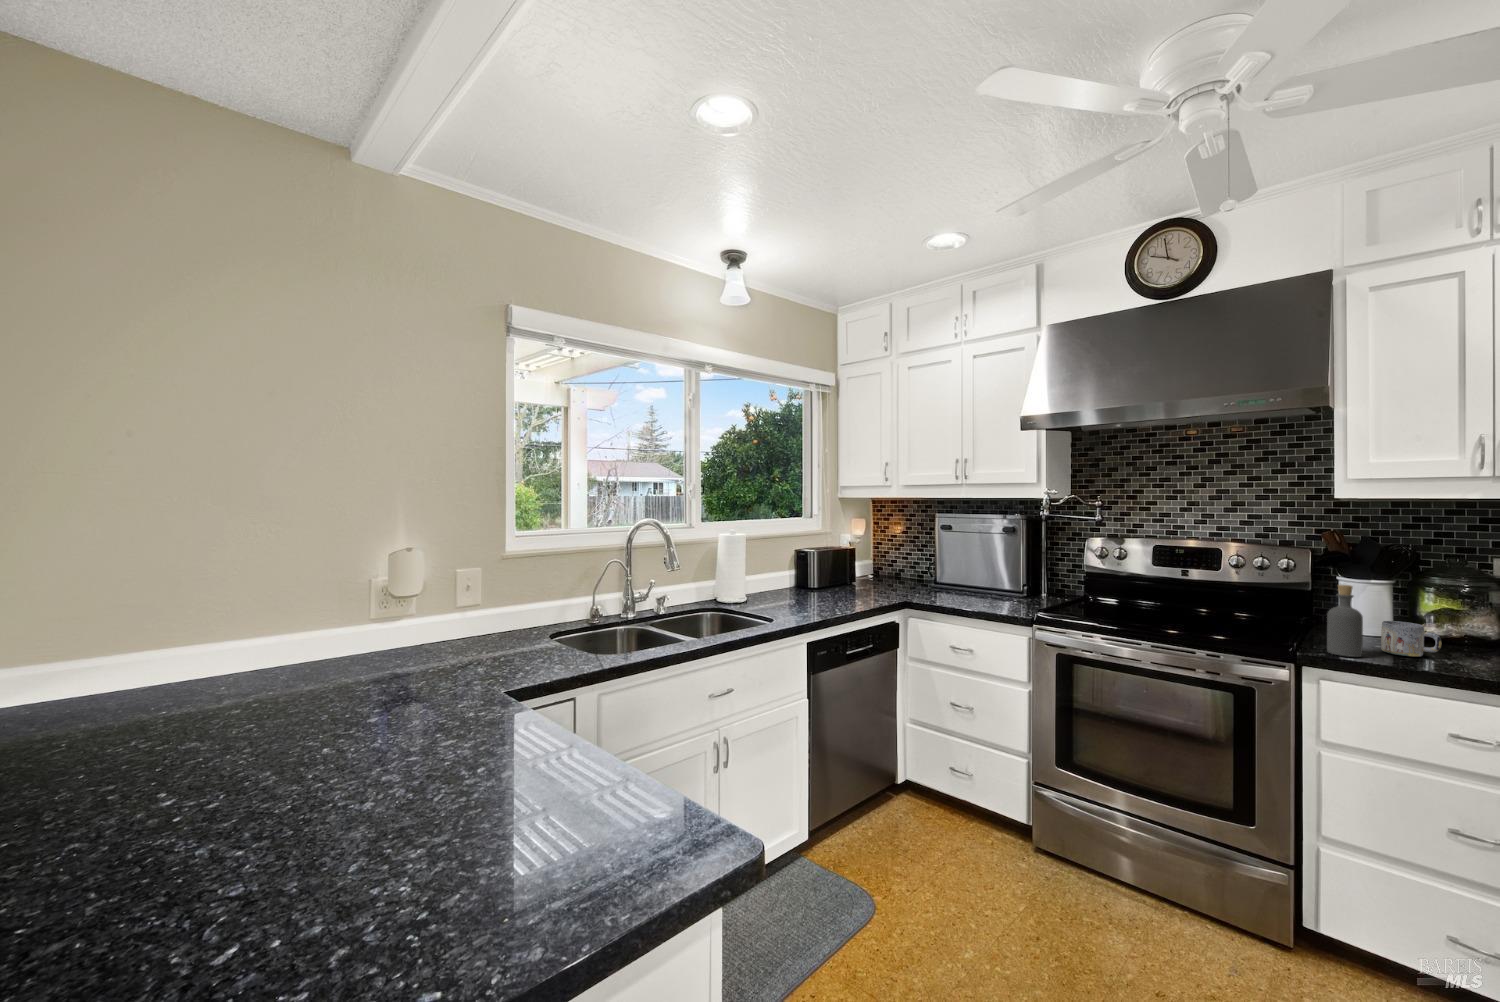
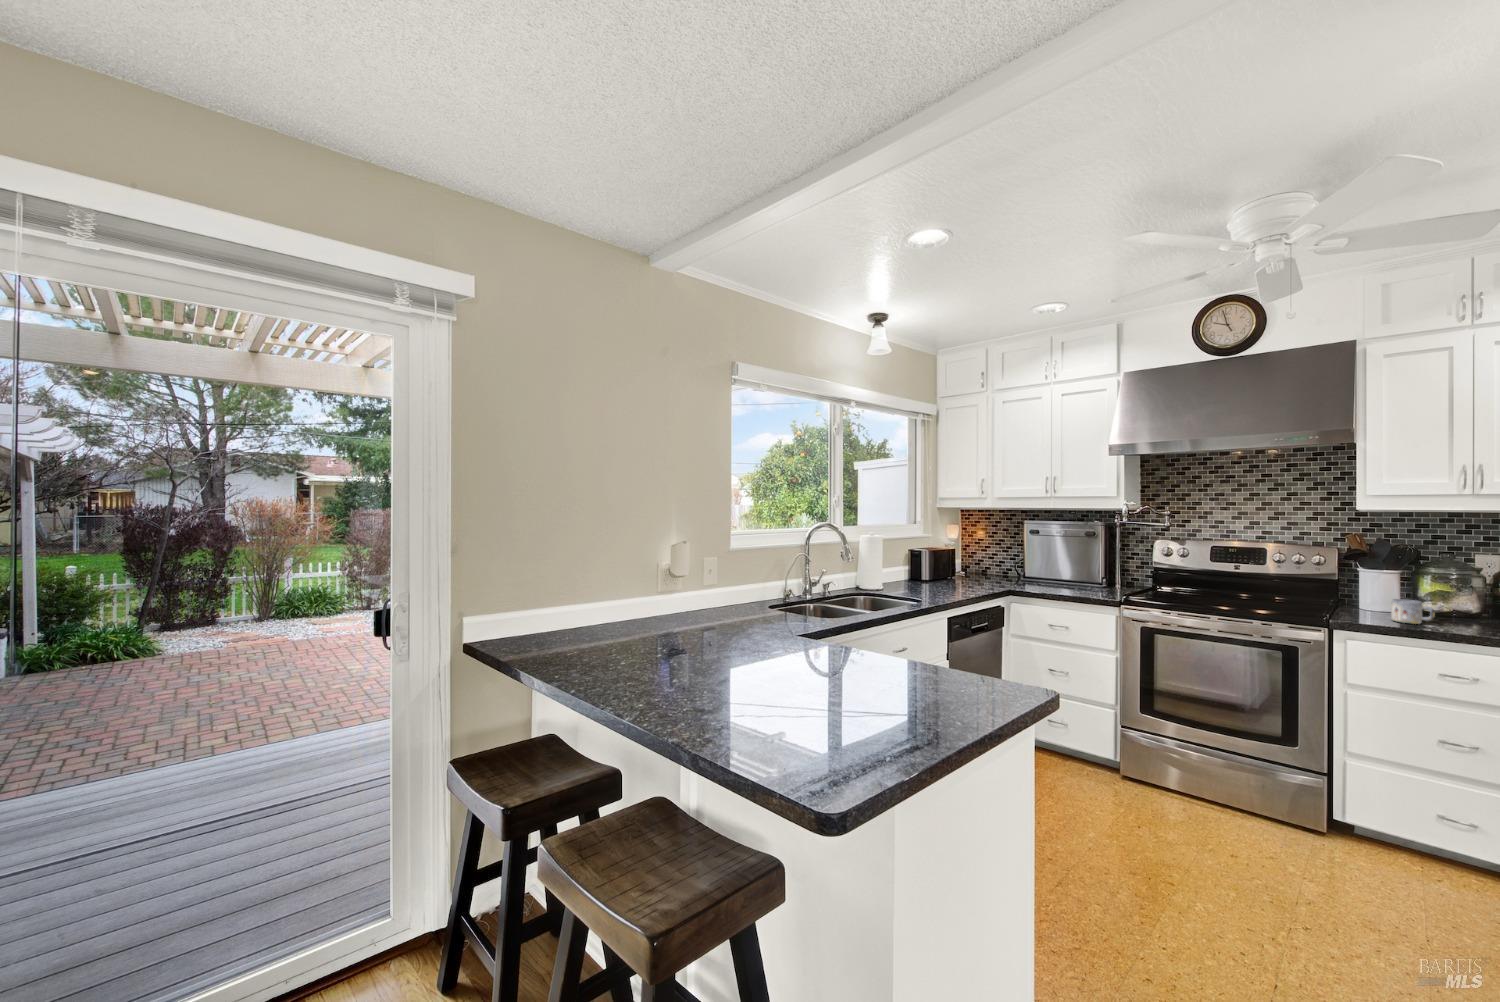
bottle: present [1327,585,1363,657] -> none [1352,572,1378,624]

